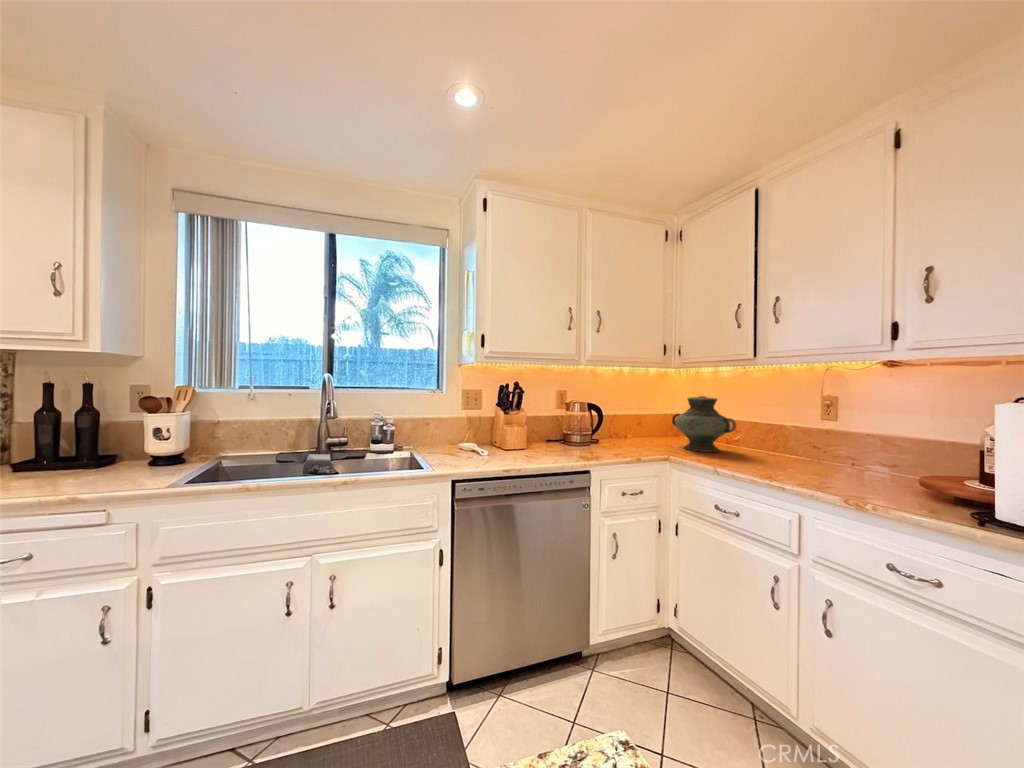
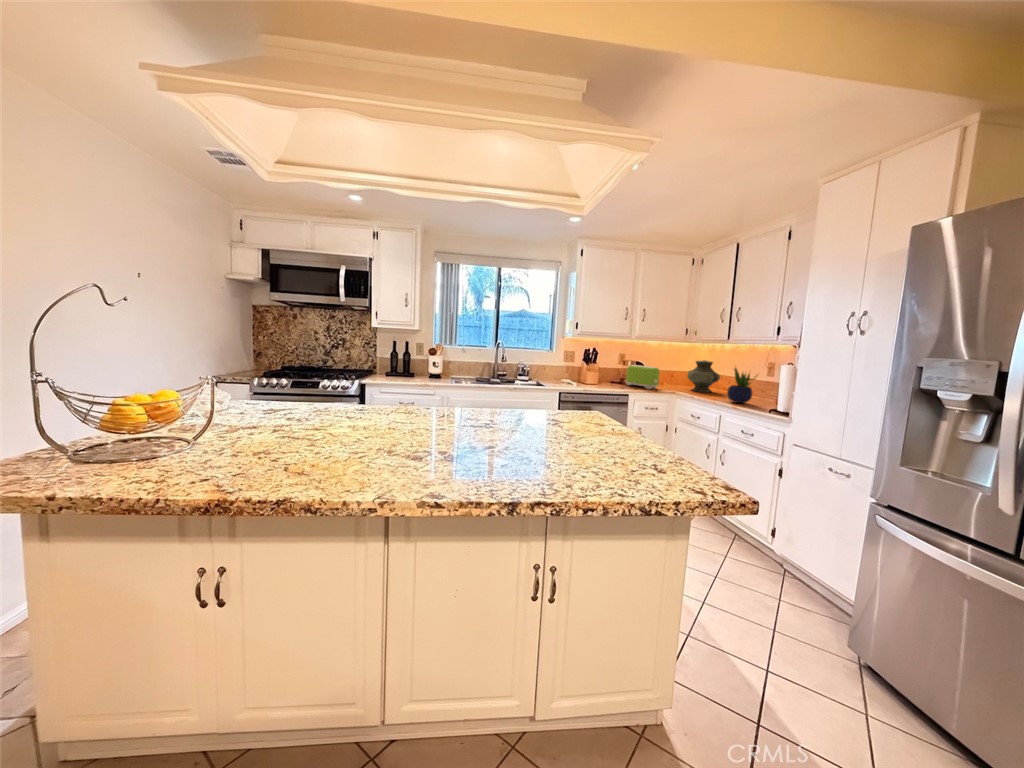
potted plant: none [784,404,847,480] -> present [727,368,756,403]
toaster: none [575,409,634,453] -> present [626,365,659,389]

